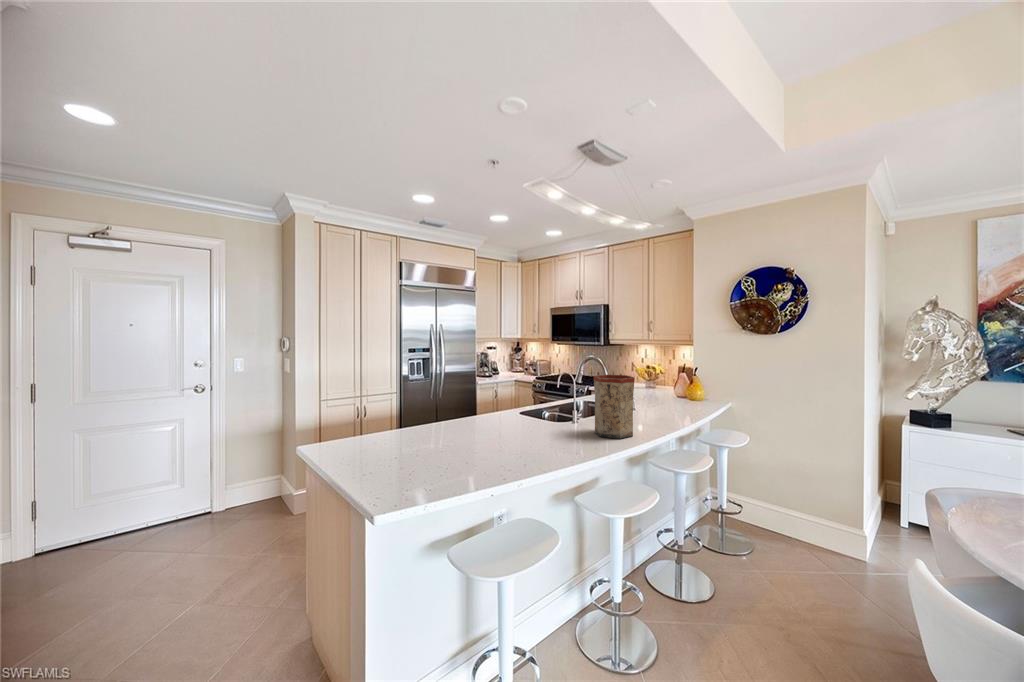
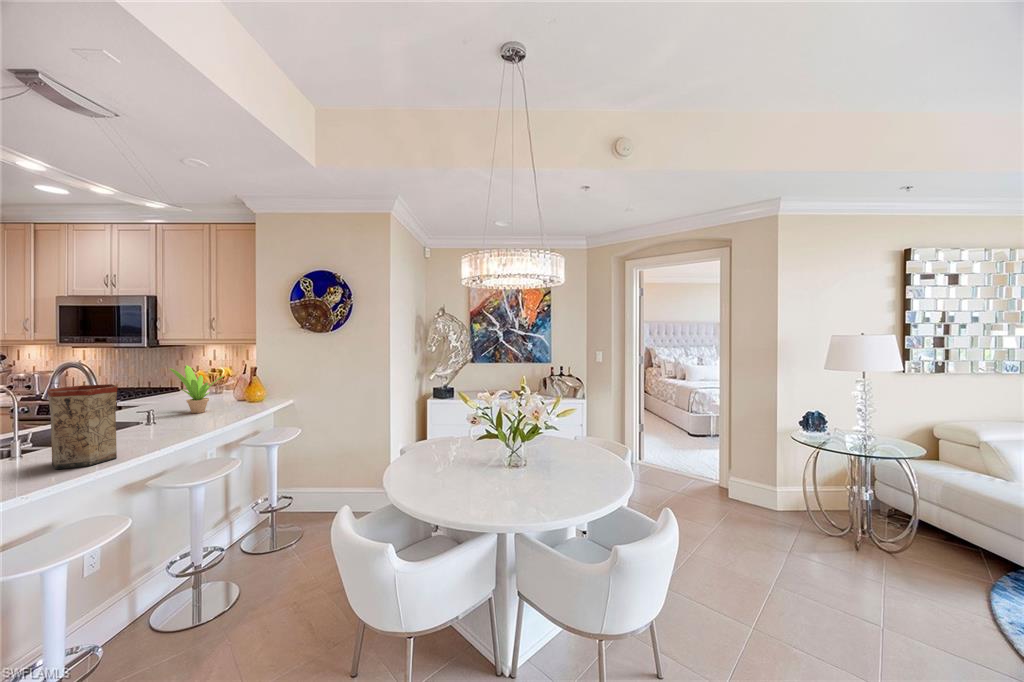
potted plant: none [638,362,675,404] -> present [170,365,223,413]

